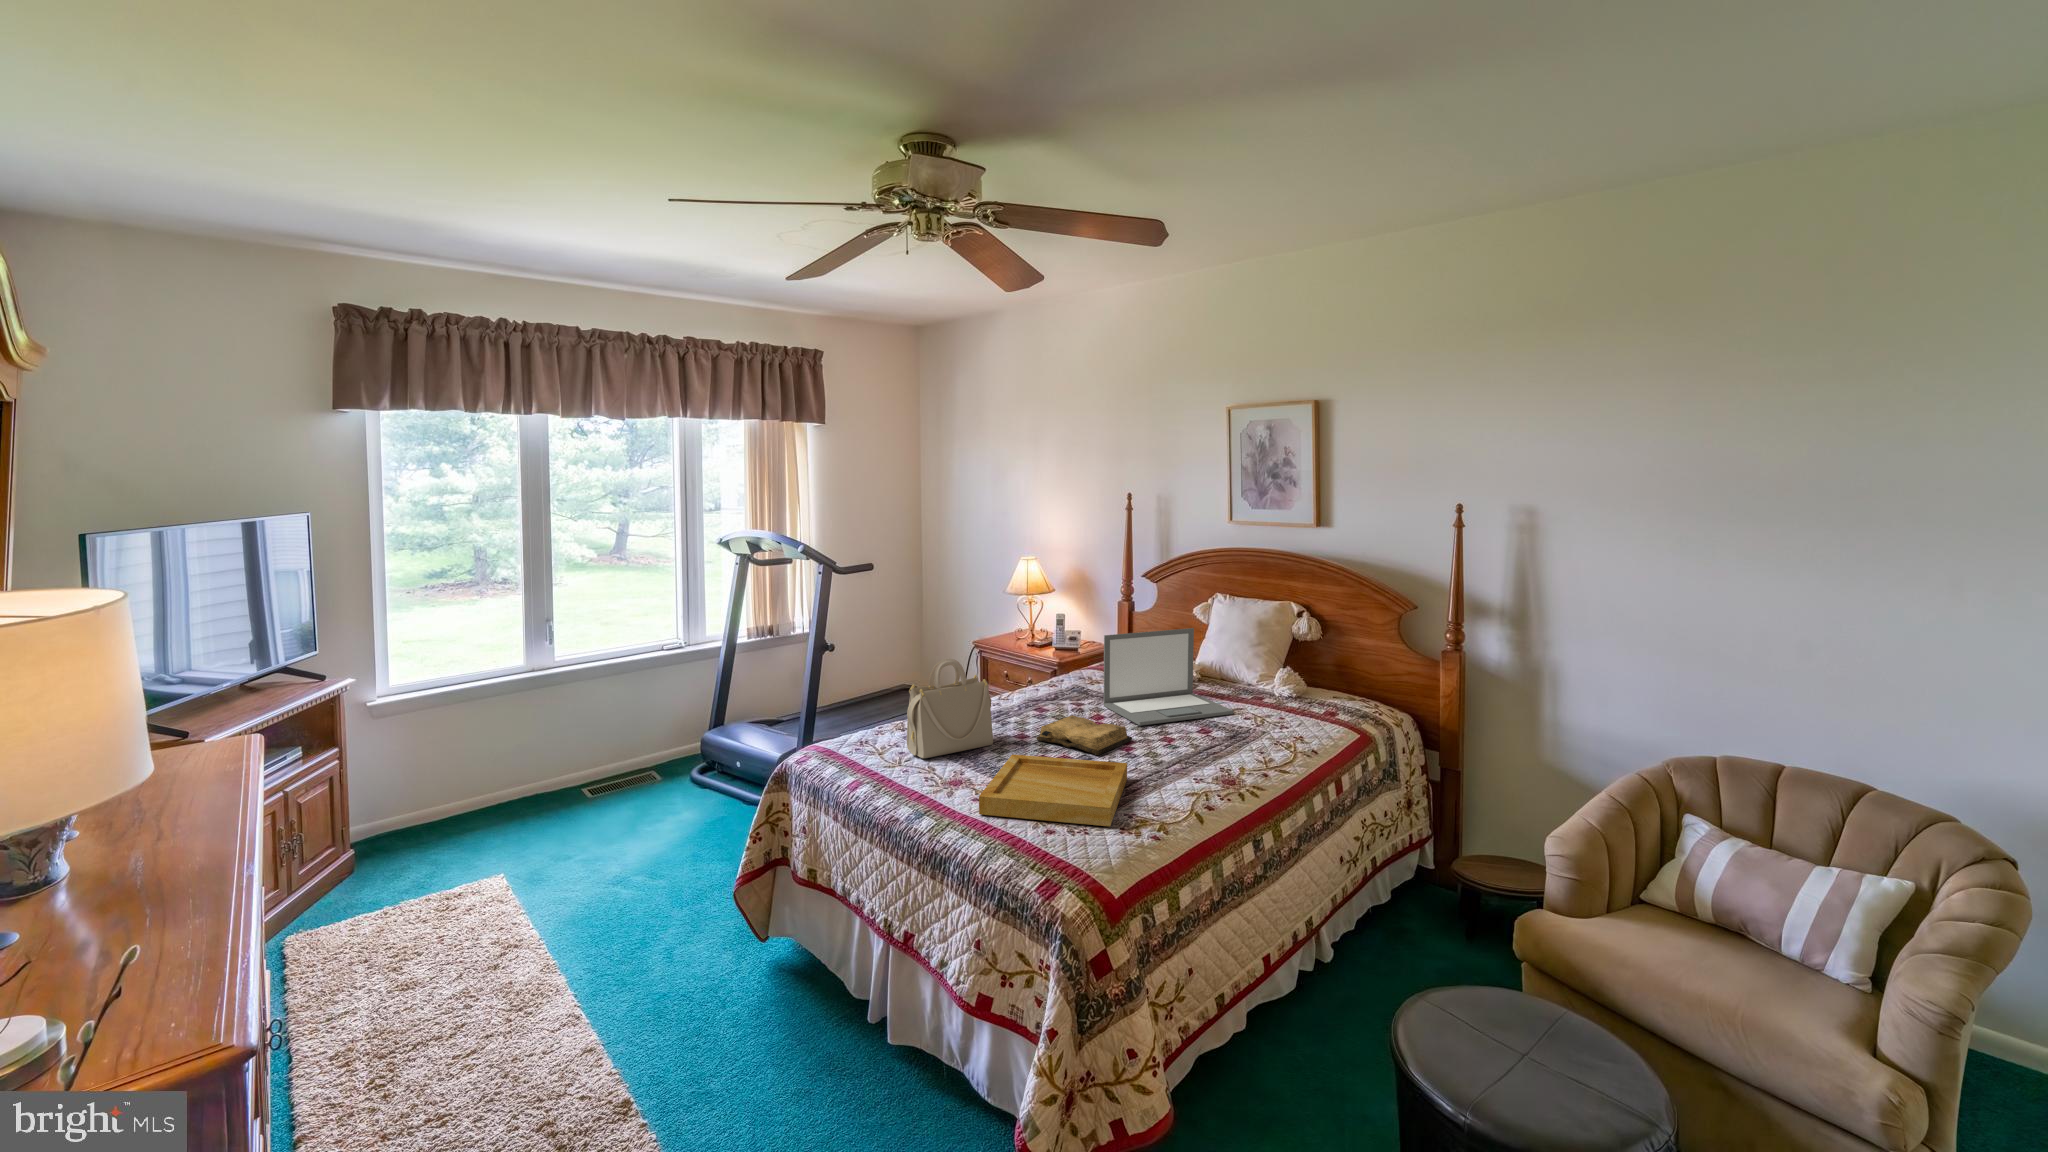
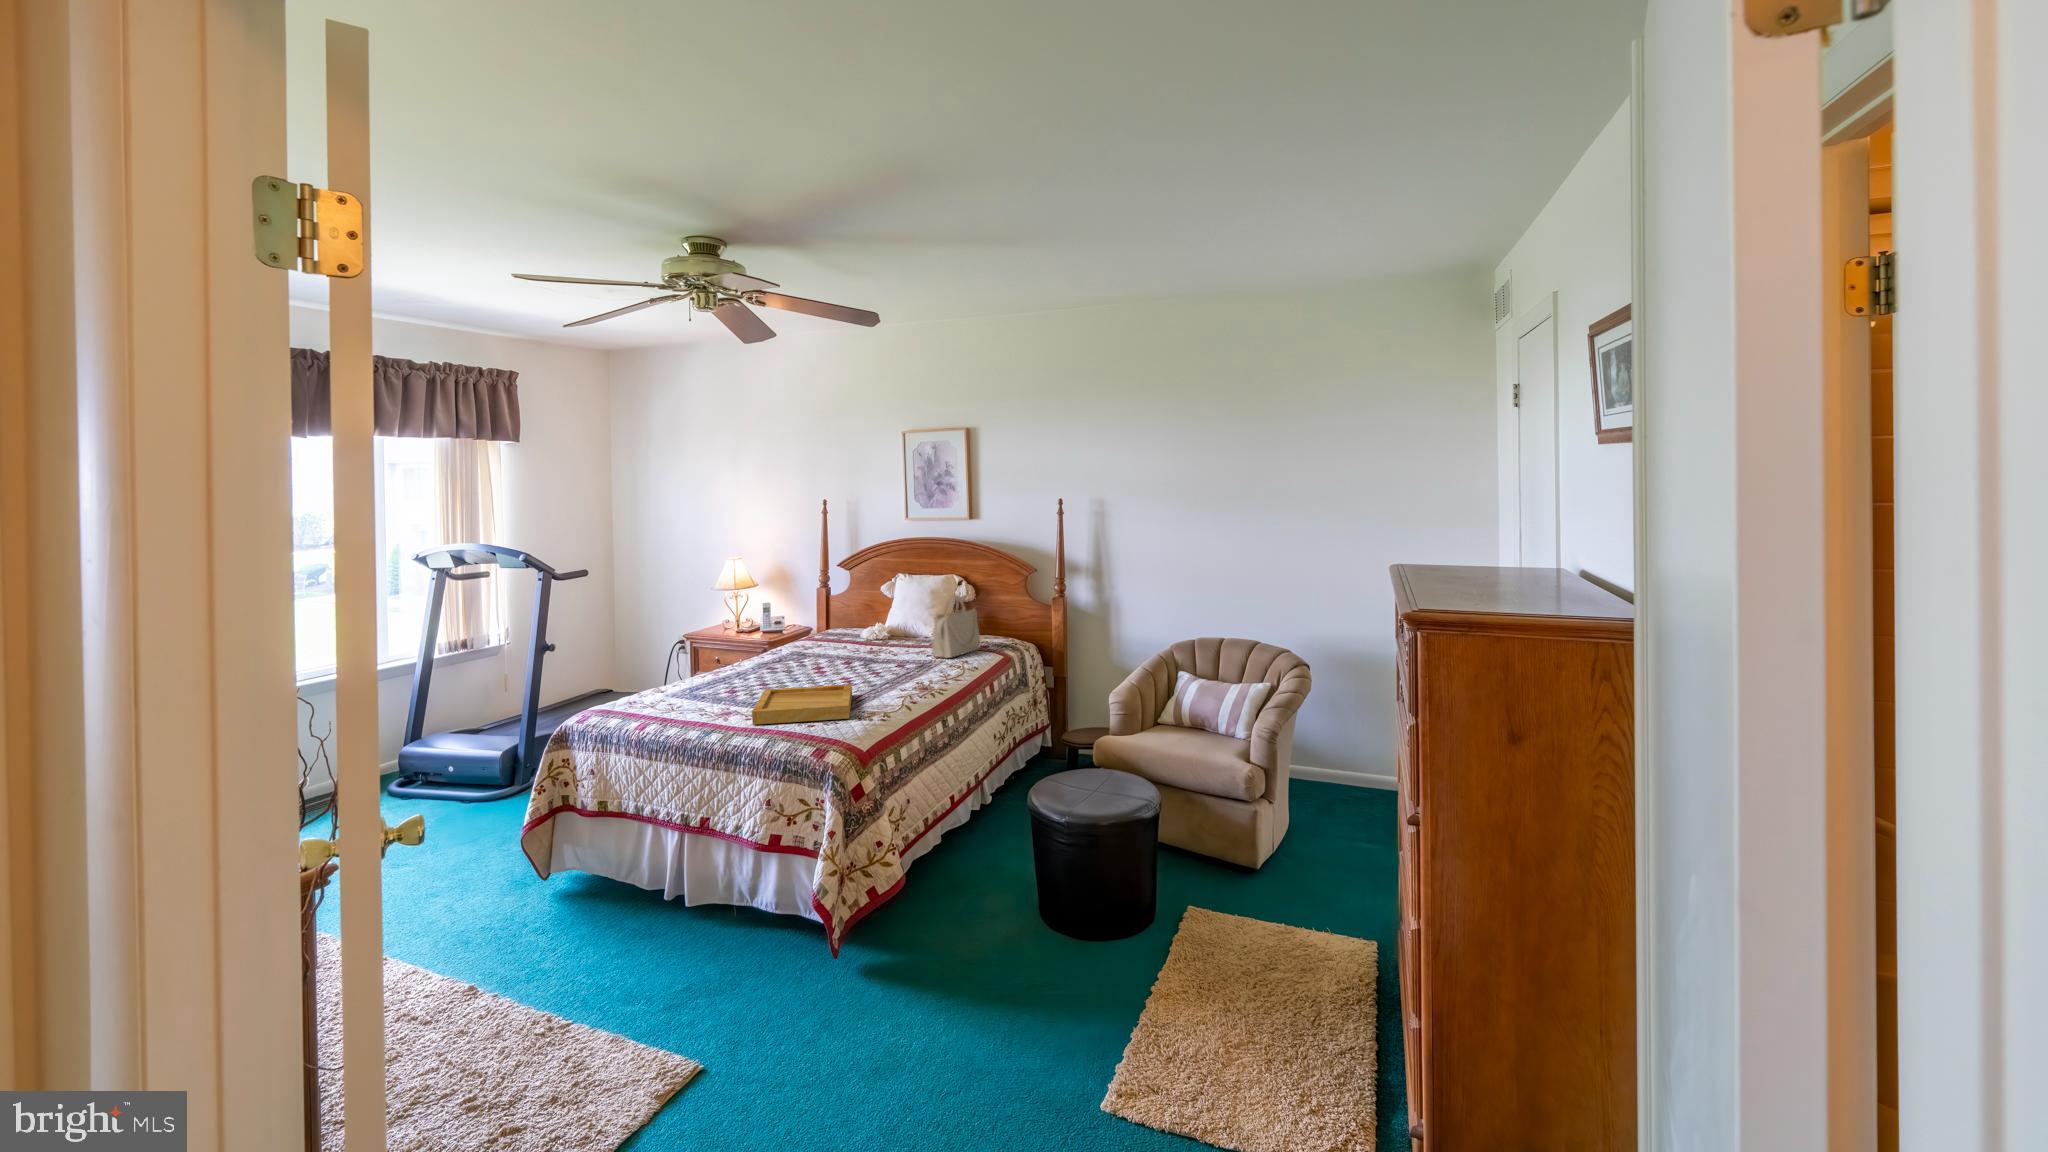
laptop: present [1104,628,1234,726] -> none [818,597,917,667]
handbag: present [907,659,993,758] -> present [932,595,981,658]
diary: present [1037,715,1132,755] -> none [777,664,849,686]

